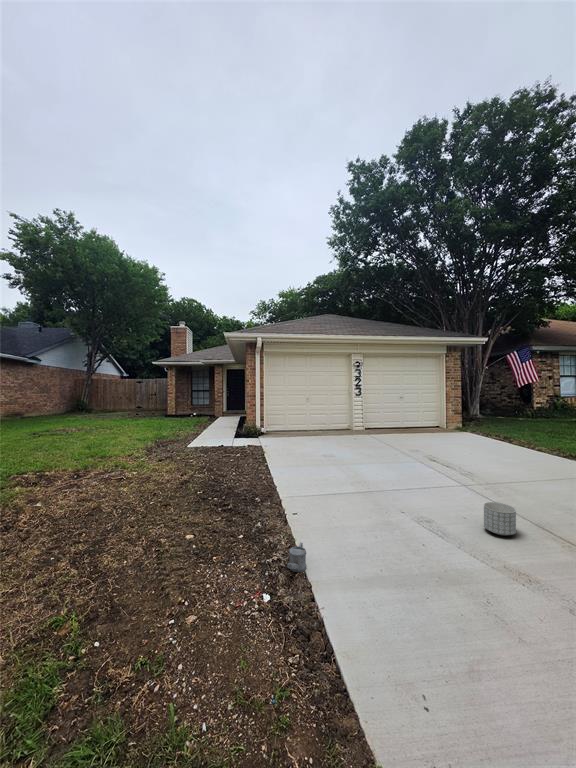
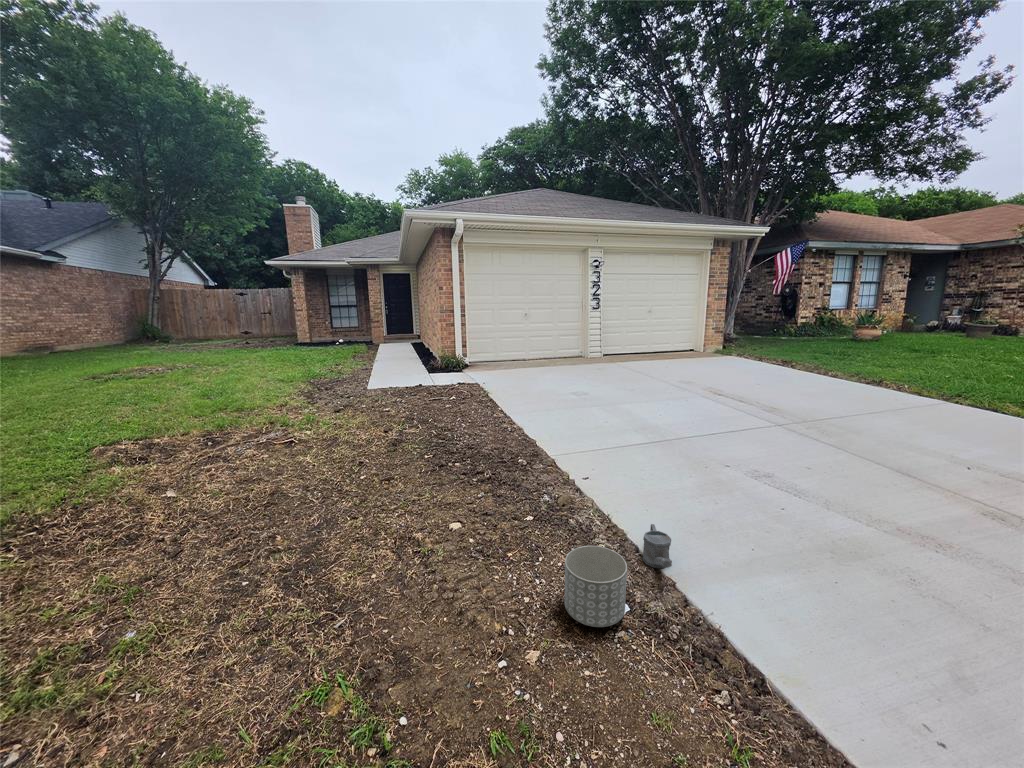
planter: present [484,502,516,536] -> present [564,546,627,627]

